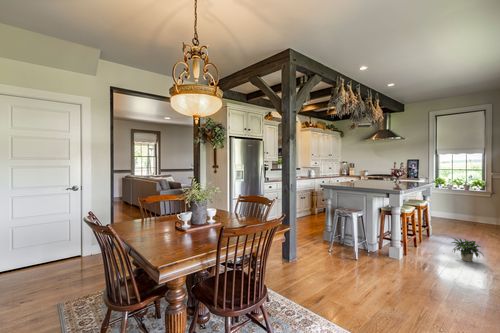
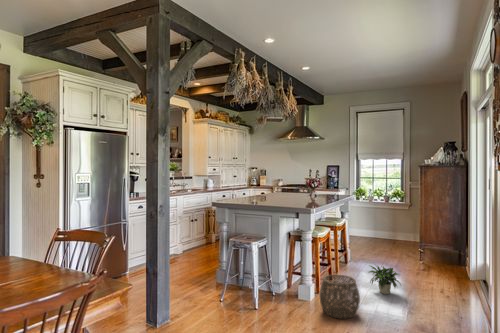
woven basket: none [408,241,444,275] -> present [319,275,360,319]

